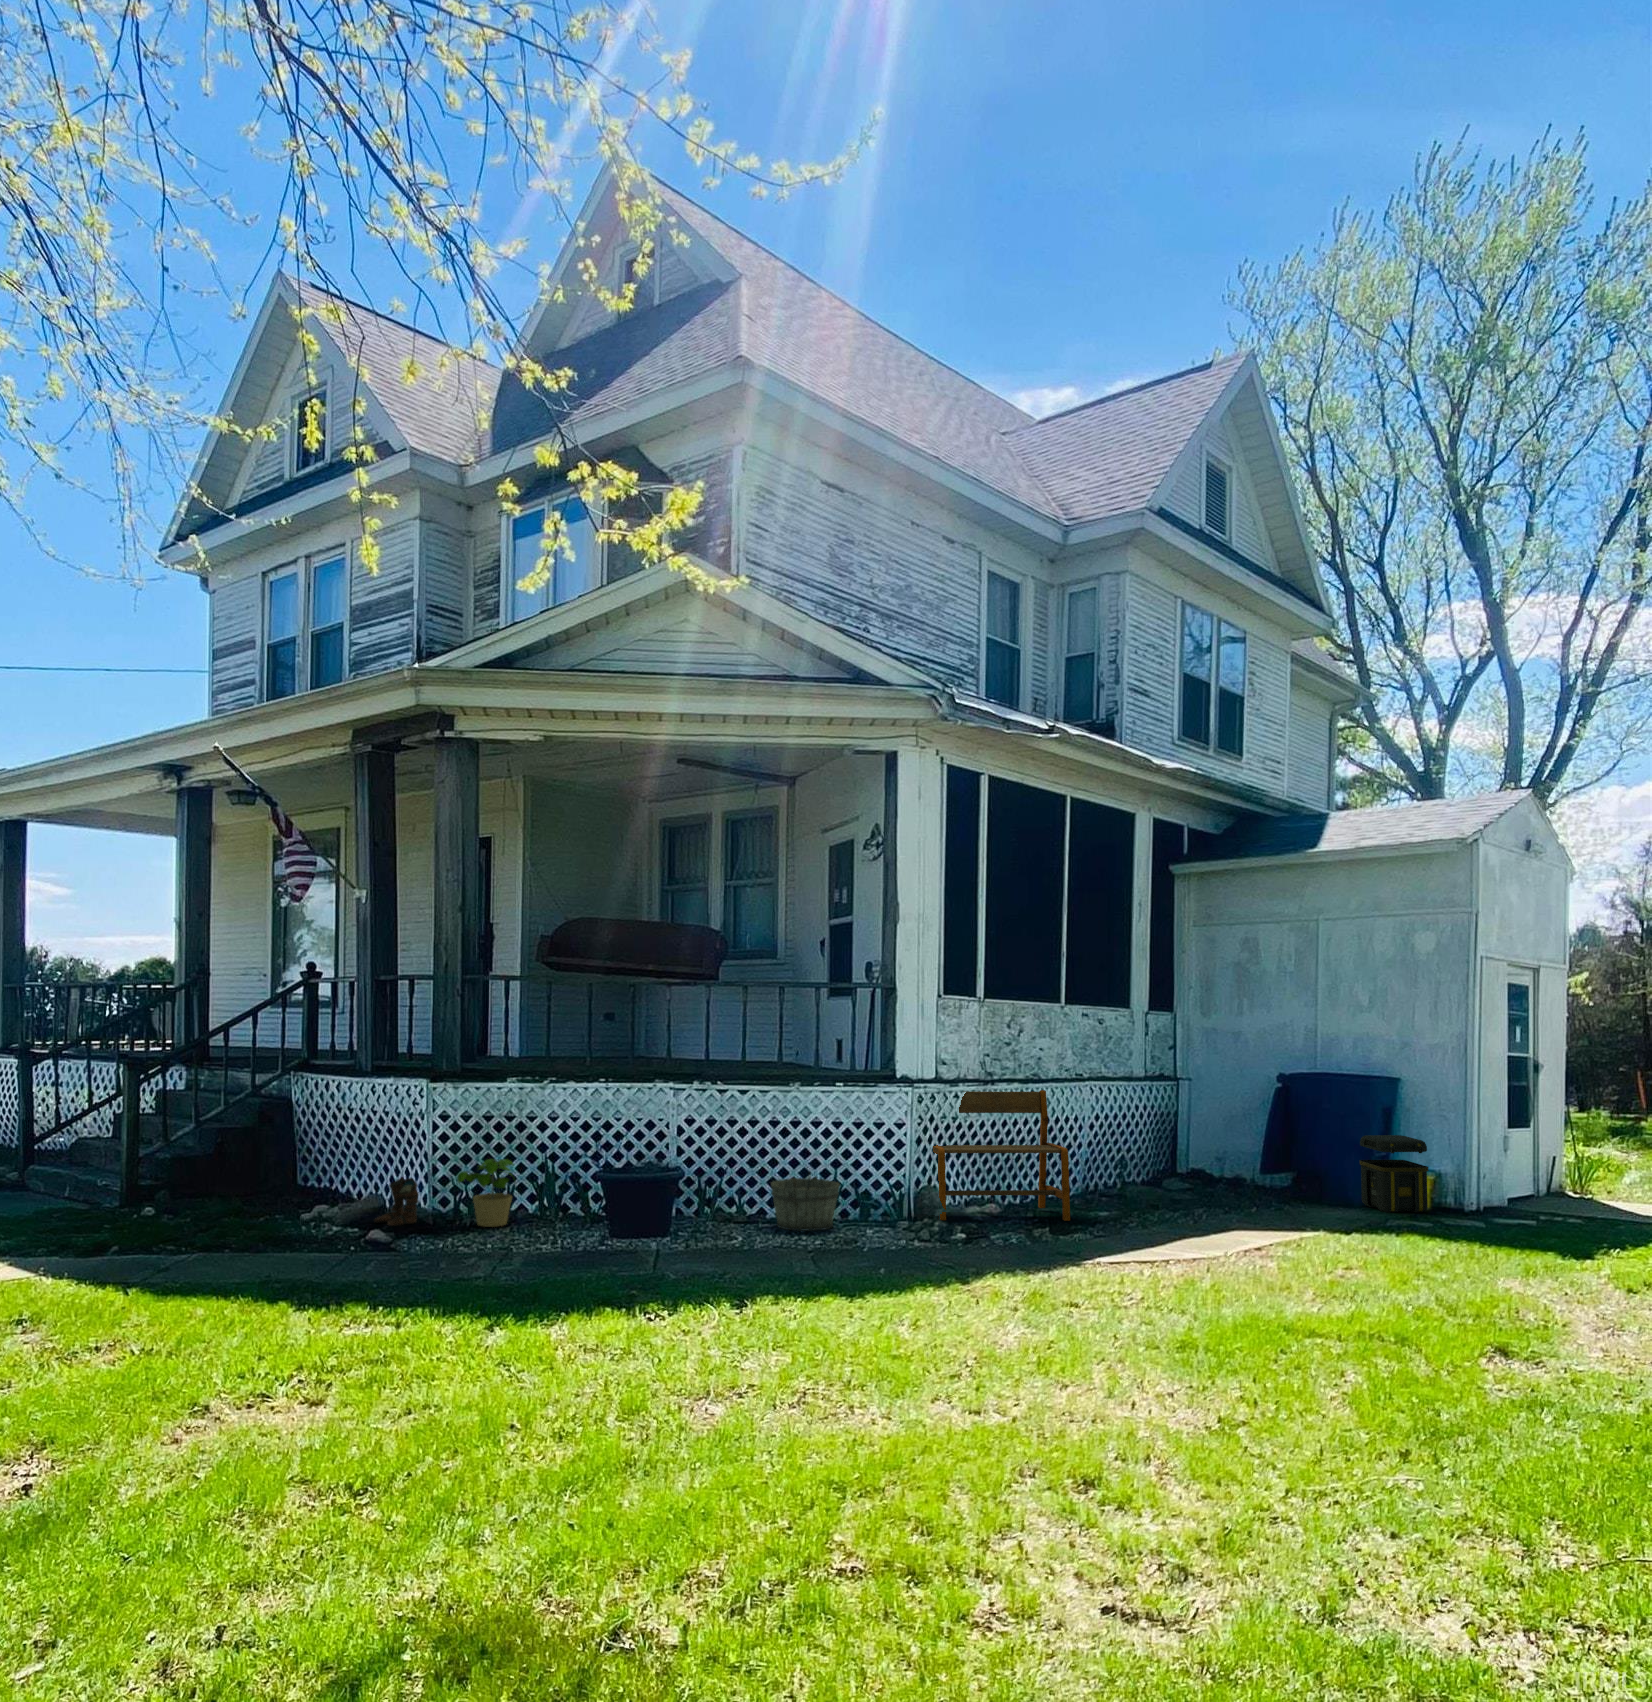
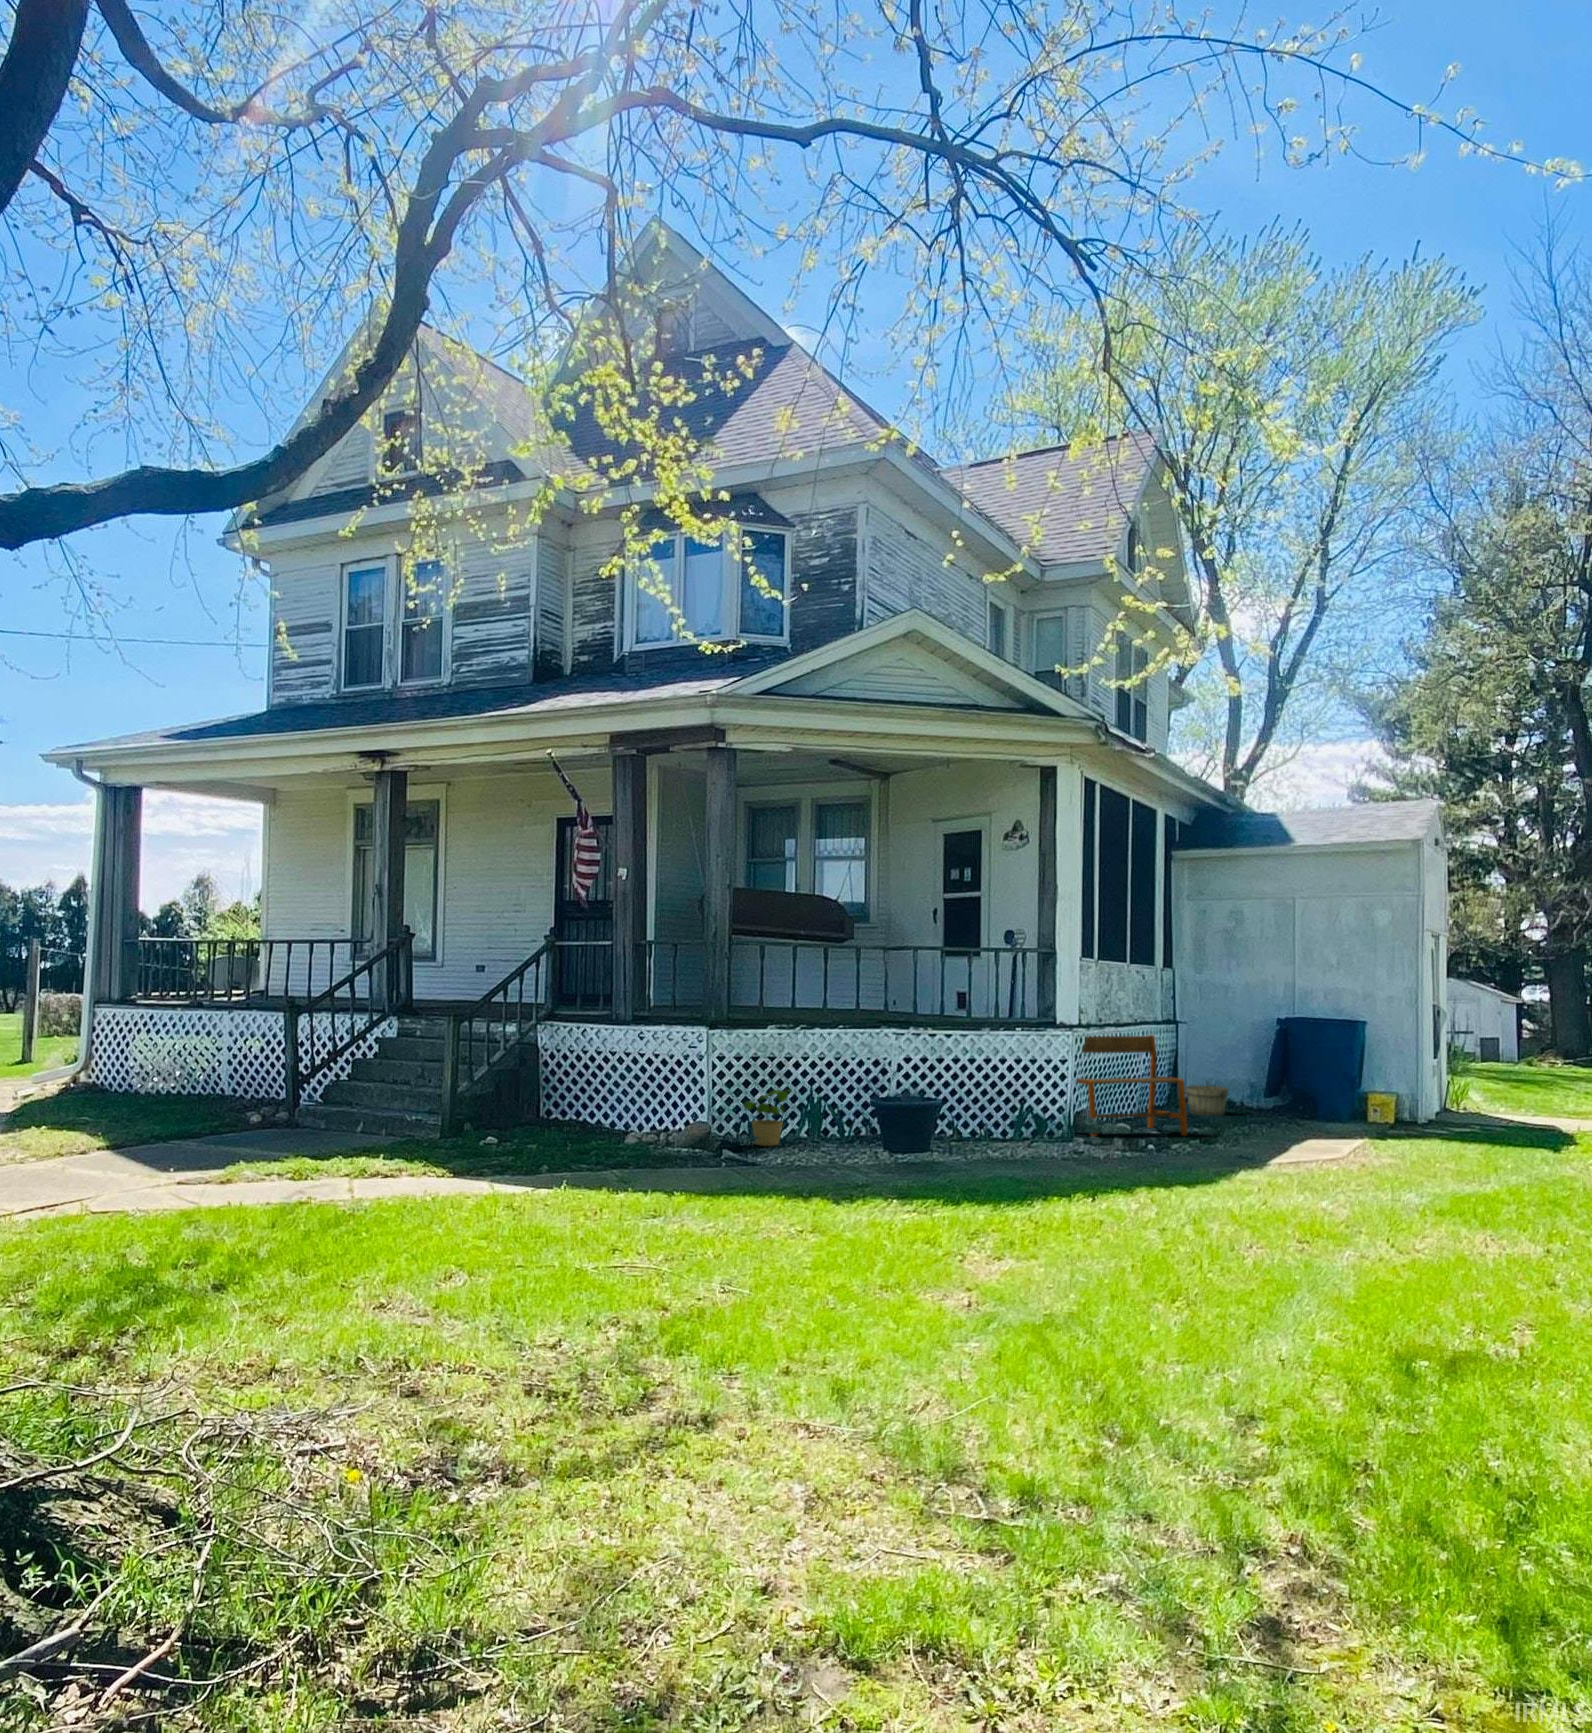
toolbox: present [1360,1135,1429,1212] -> none [1363,1069,1420,1129]
wooden bucket: present [771,1172,839,1231] -> present [1185,1082,1228,1115]
boots: present [374,1178,419,1226] -> none [670,1108,707,1147]

